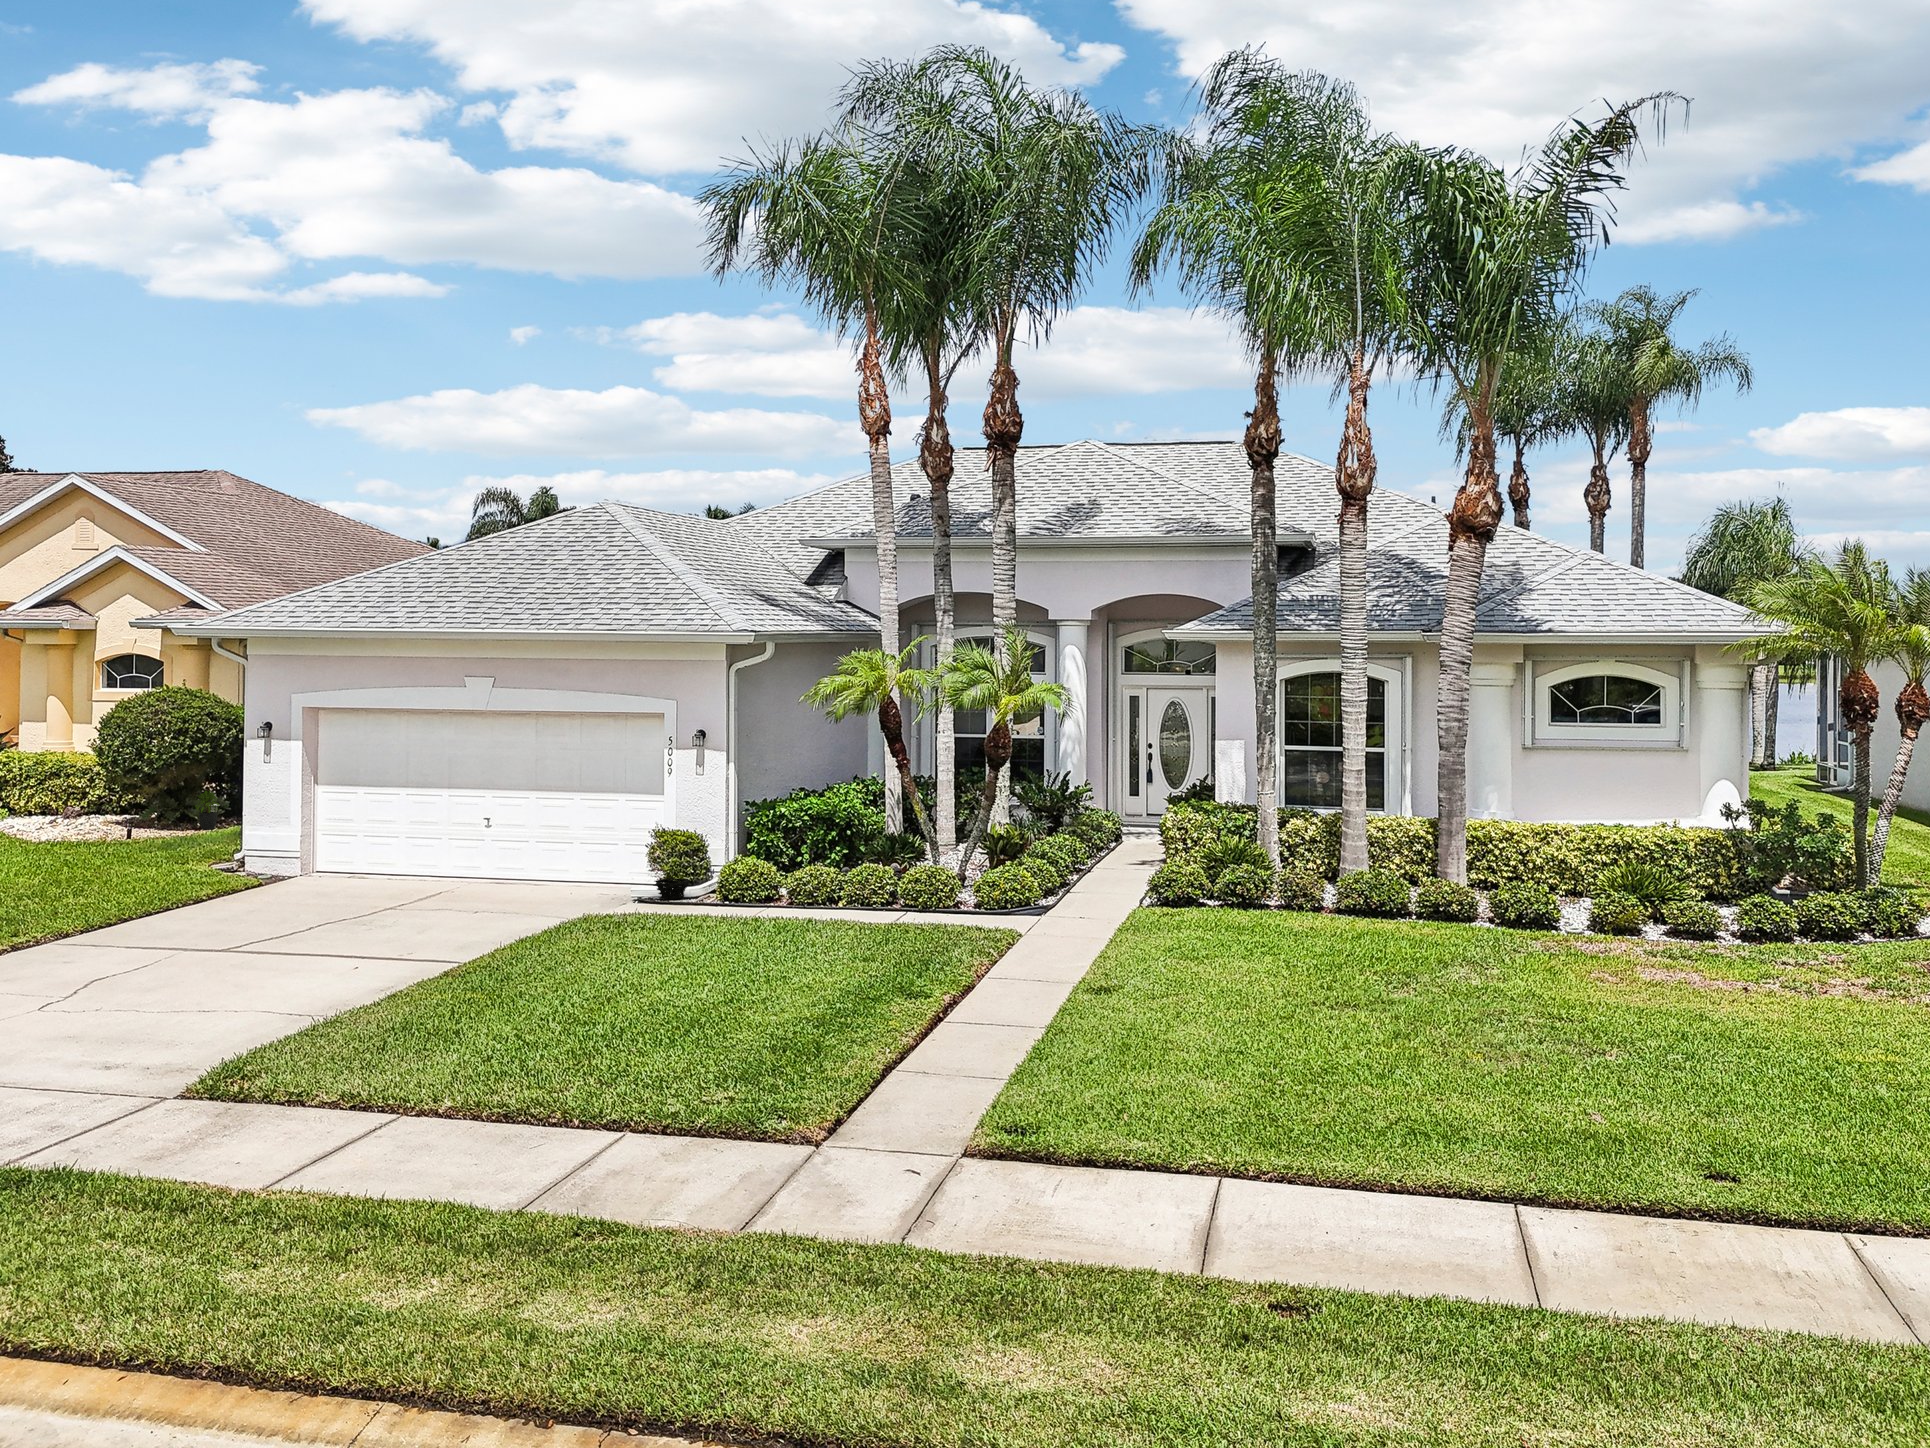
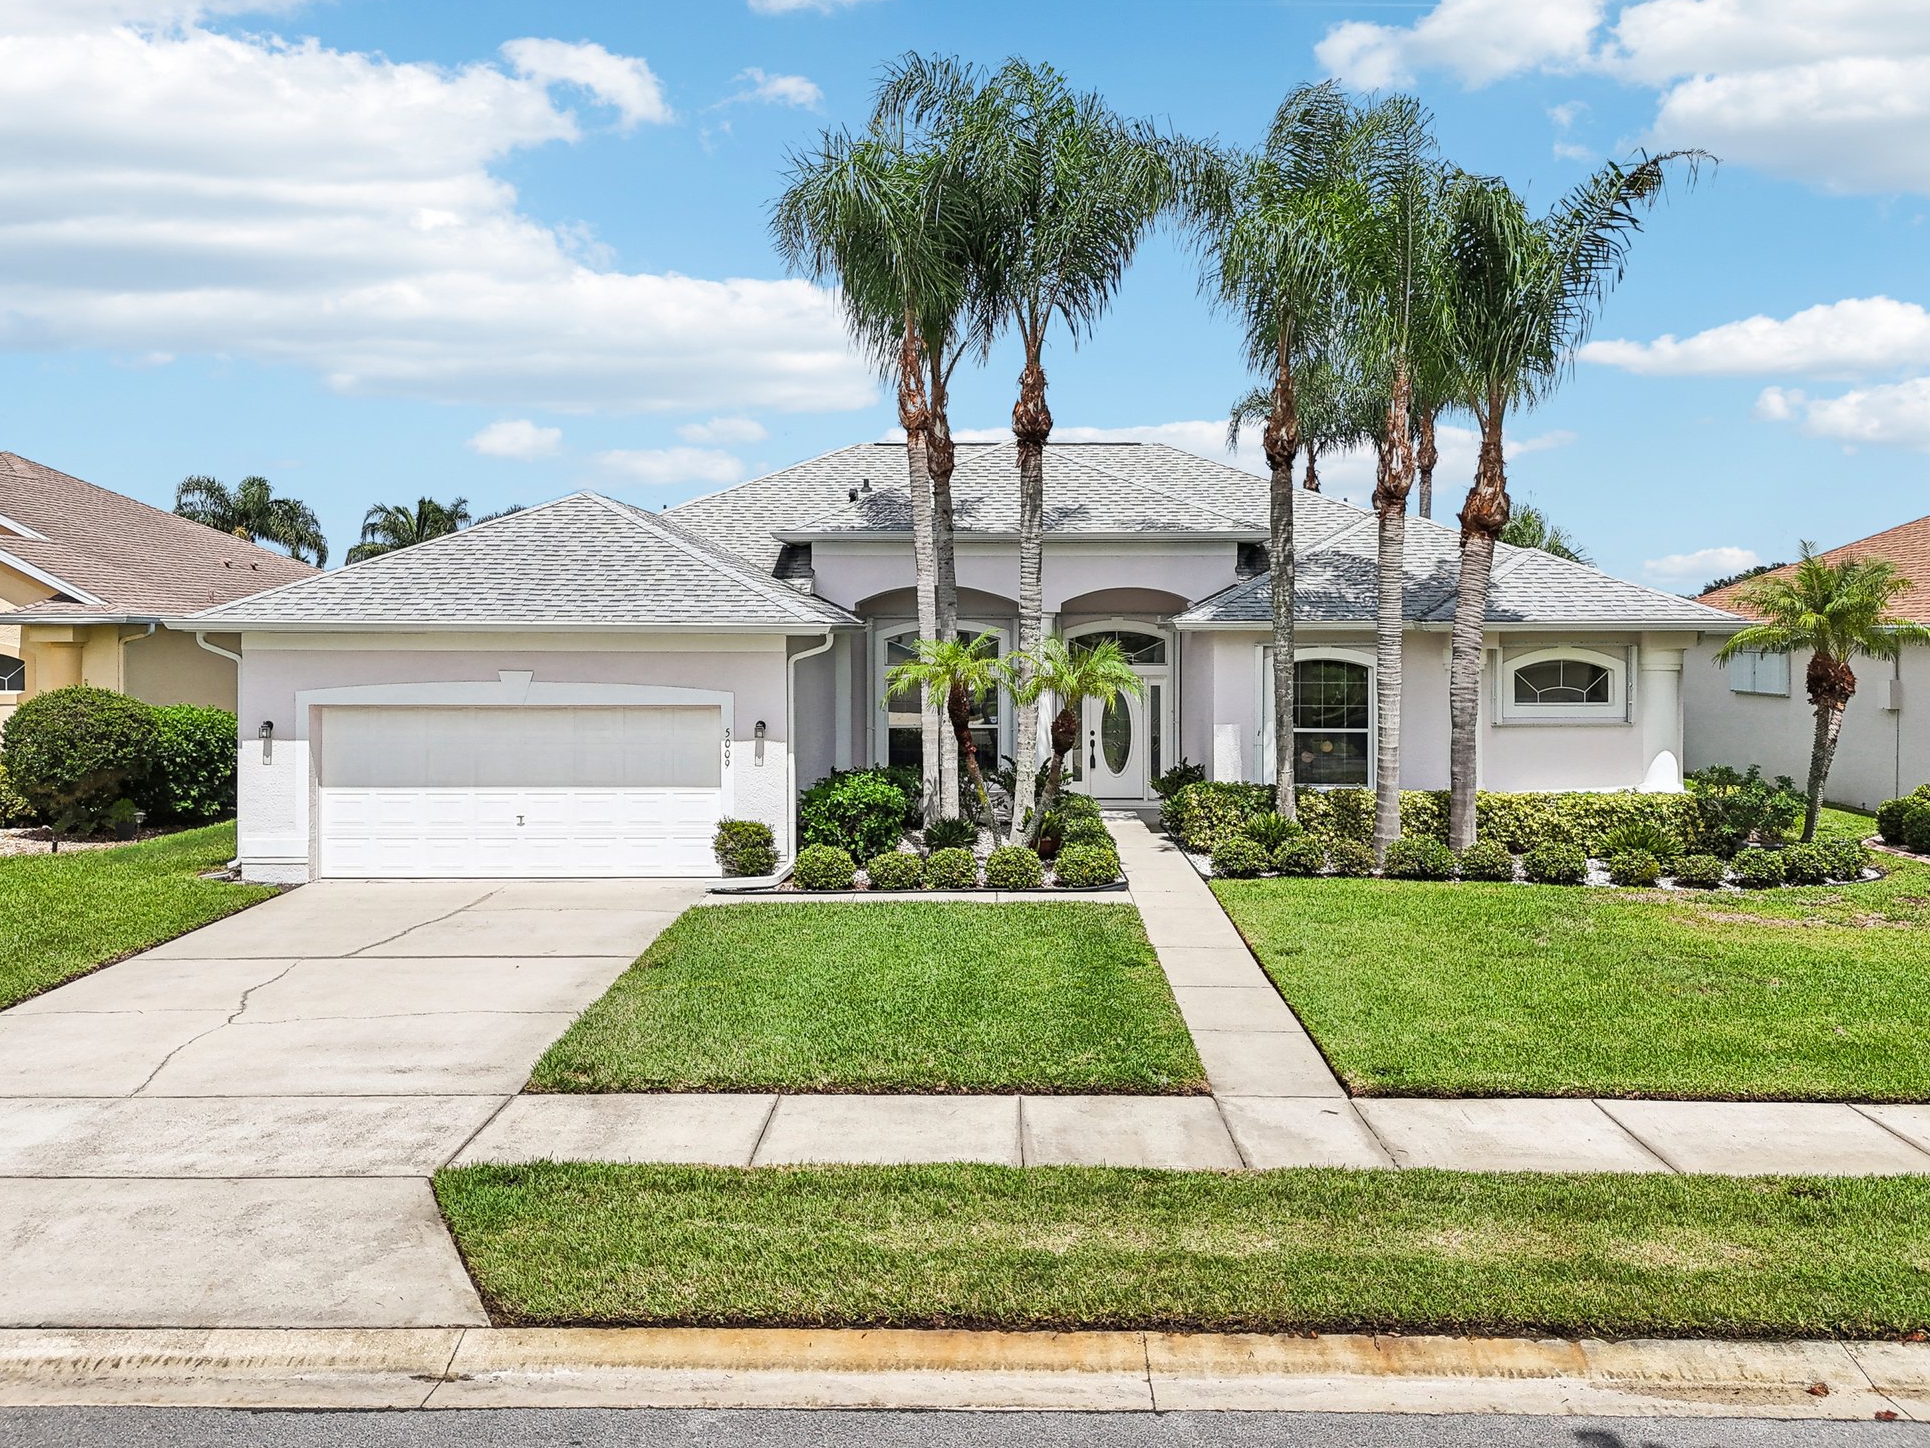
basket: present [653,865,690,899] -> none [727,856,764,891]

